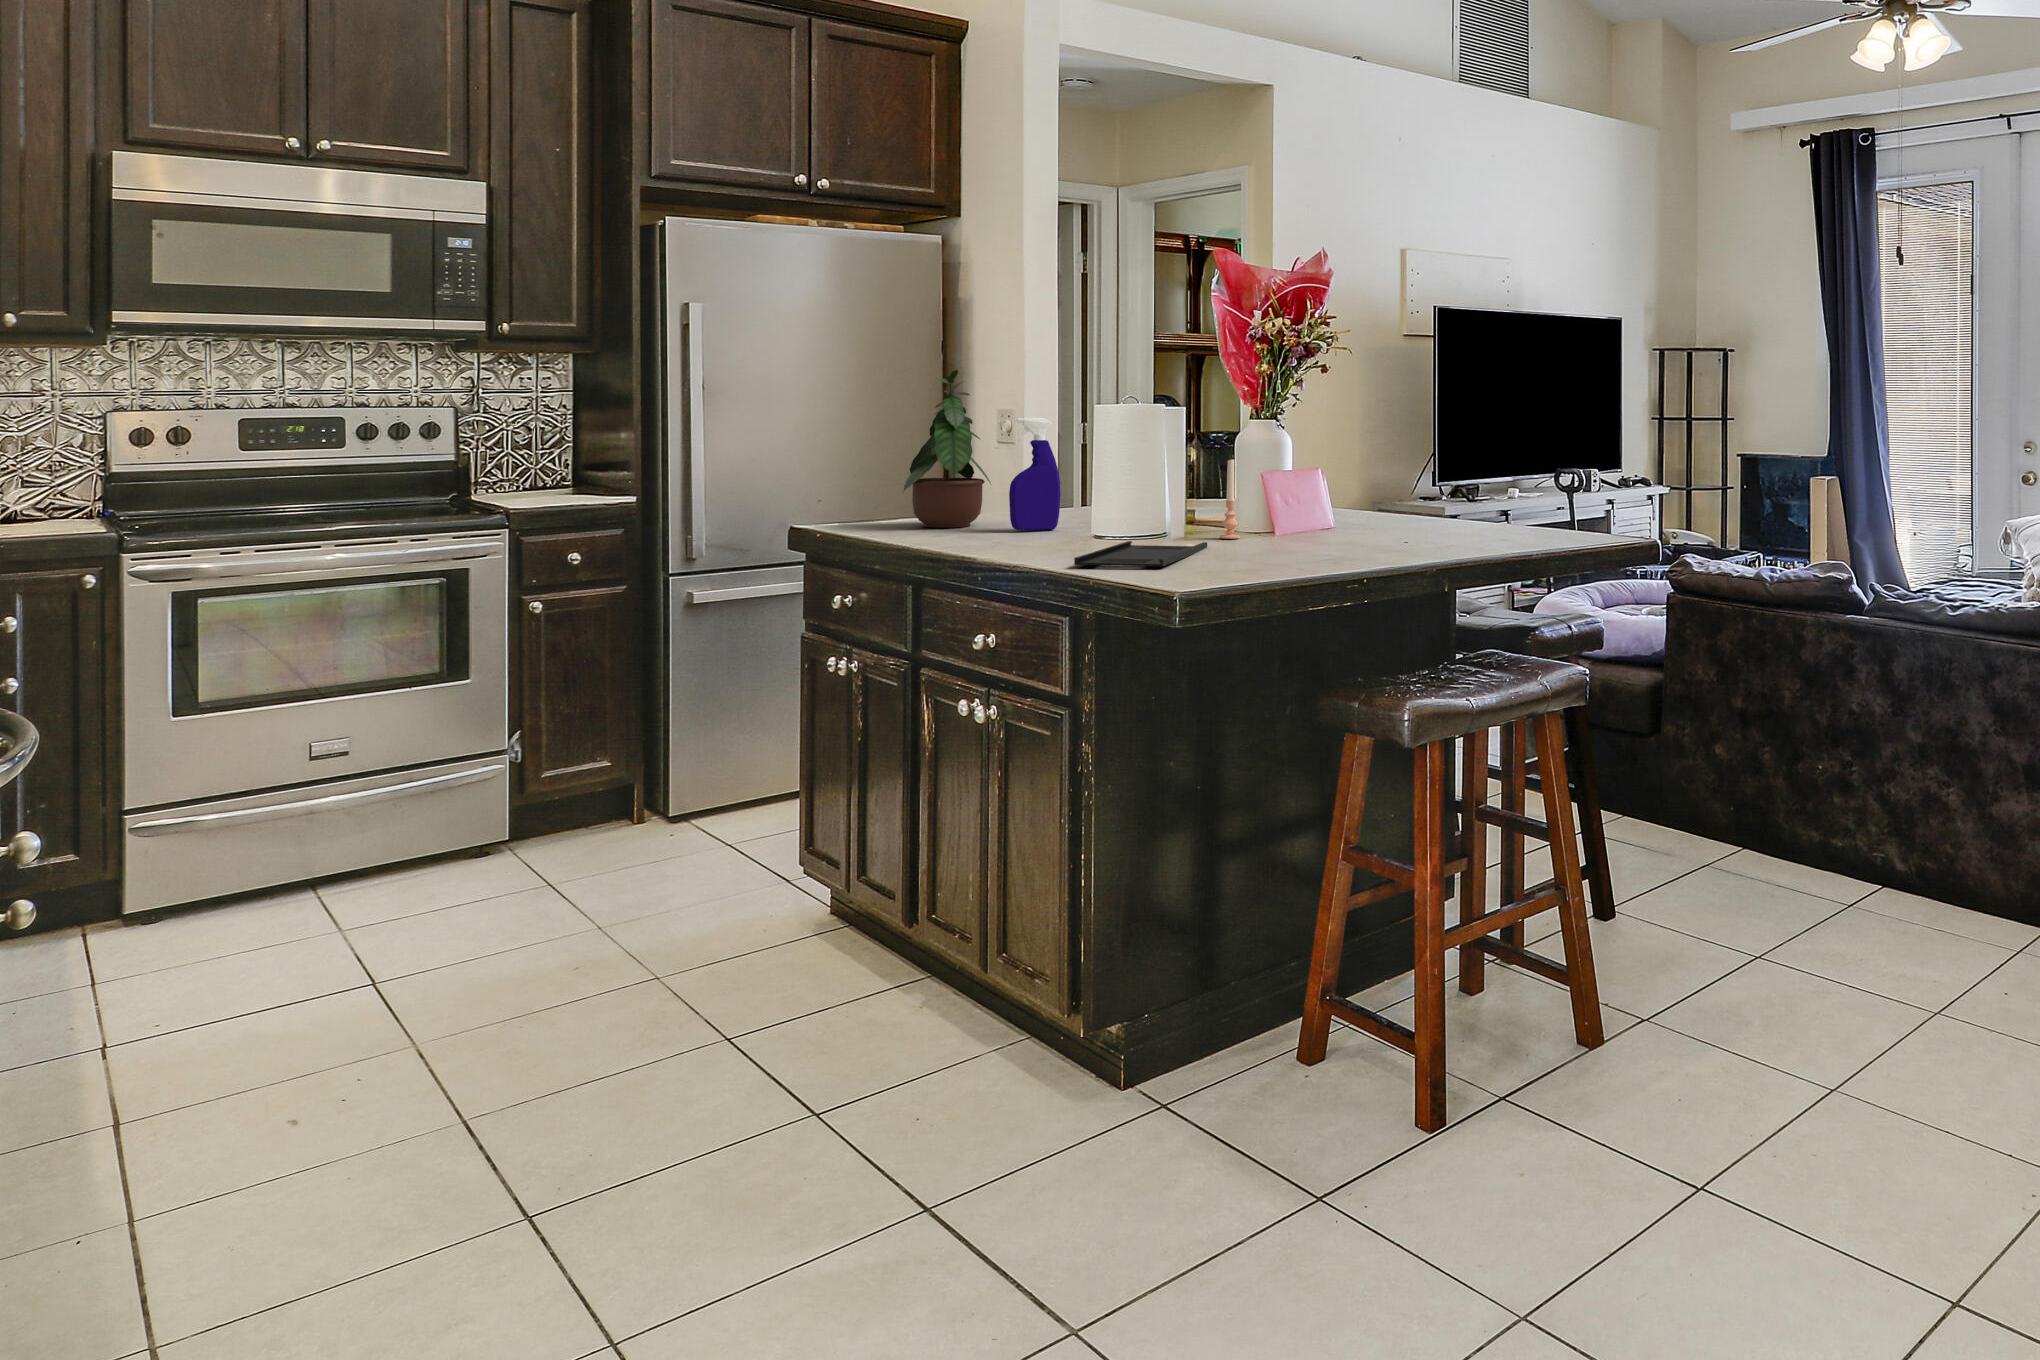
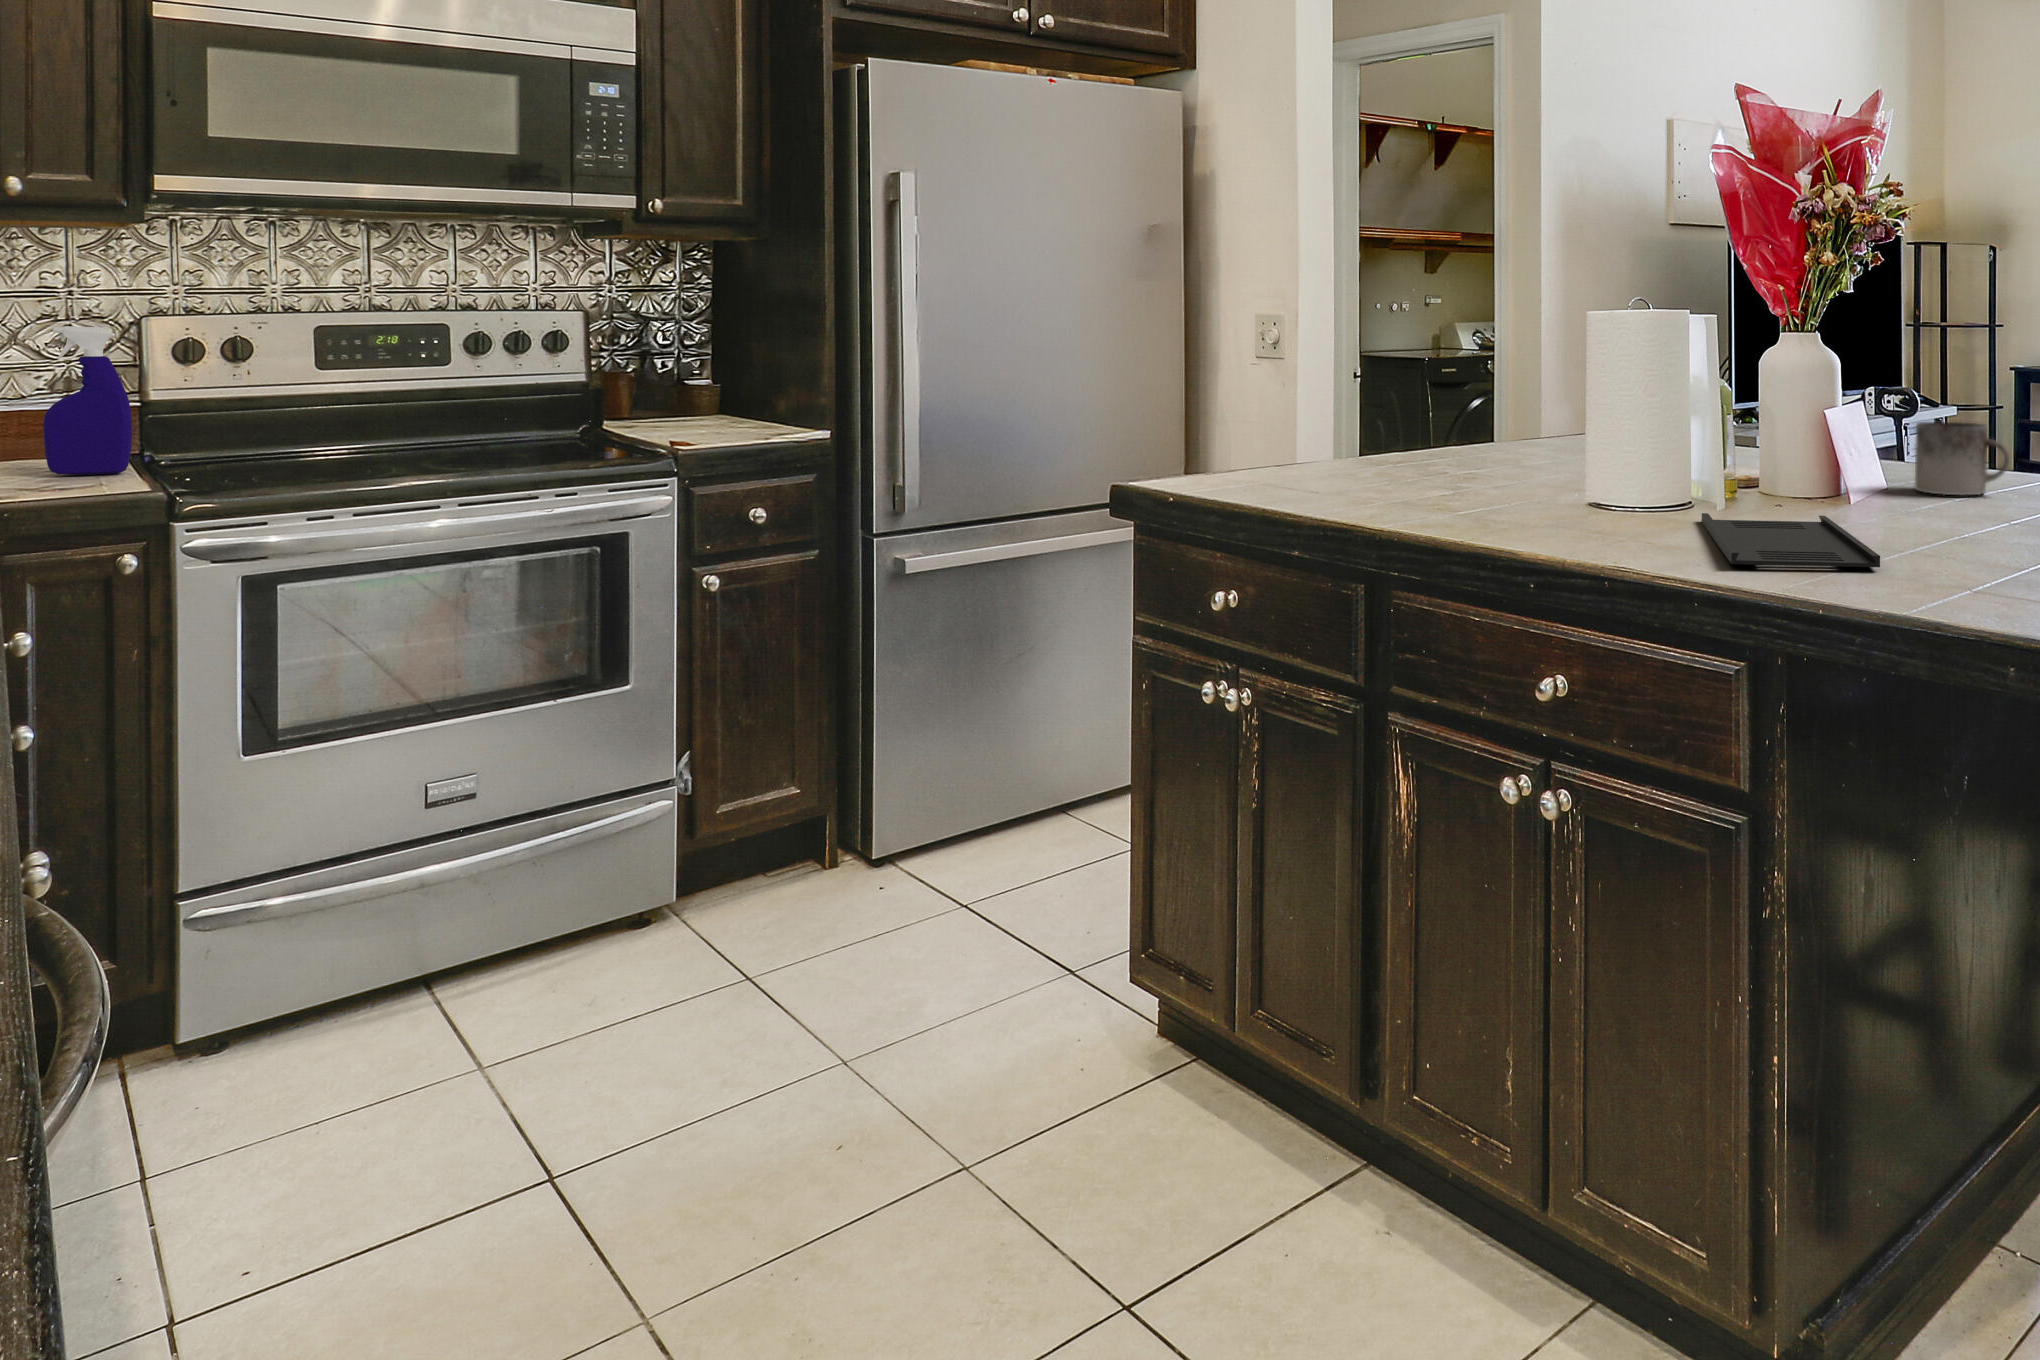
potted plant: present [904,370,991,527] -> none [1279,254,1415,484]
spray bottle: present [1009,417,1061,531] -> present [43,326,132,475]
candle: present [1220,459,1240,539] -> none [1799,386,1830,506]
mug: none [1324,484,1379,533] -> present [1915,422,2010,495]

